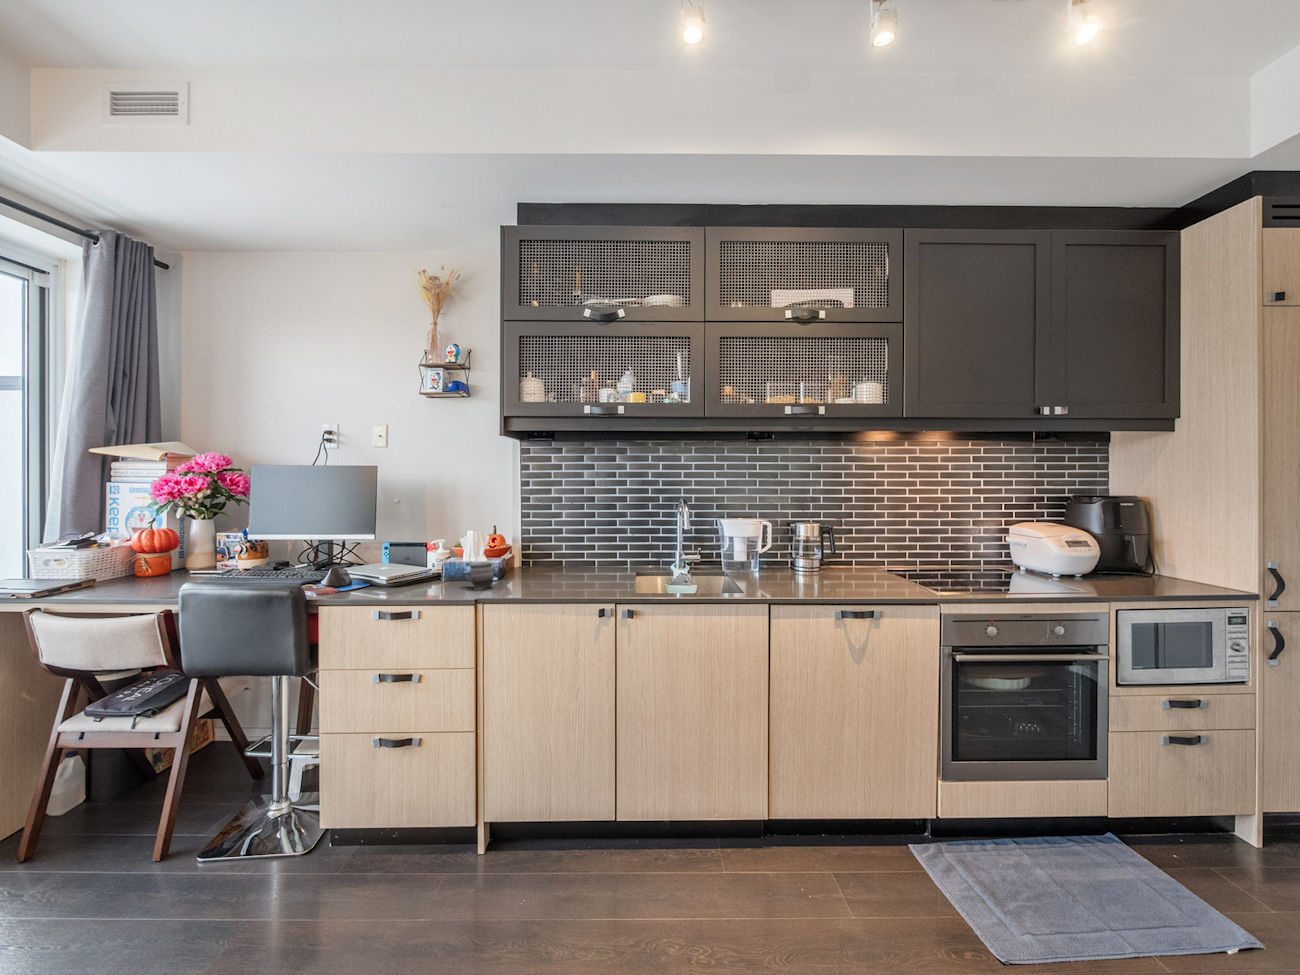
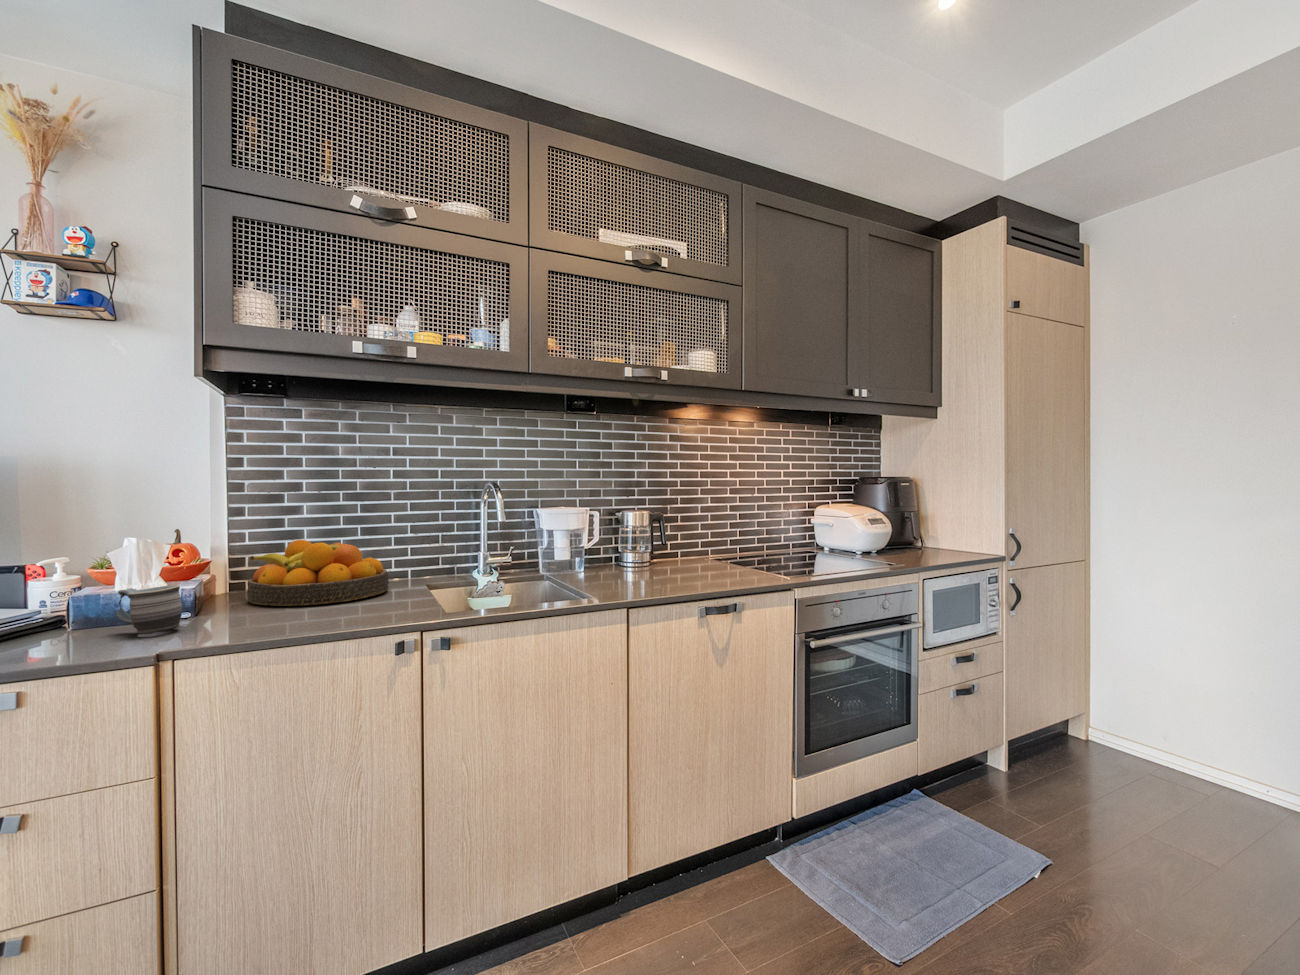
fruit bowl: none [528,536,610,580] -> present [247,540,389,606]

